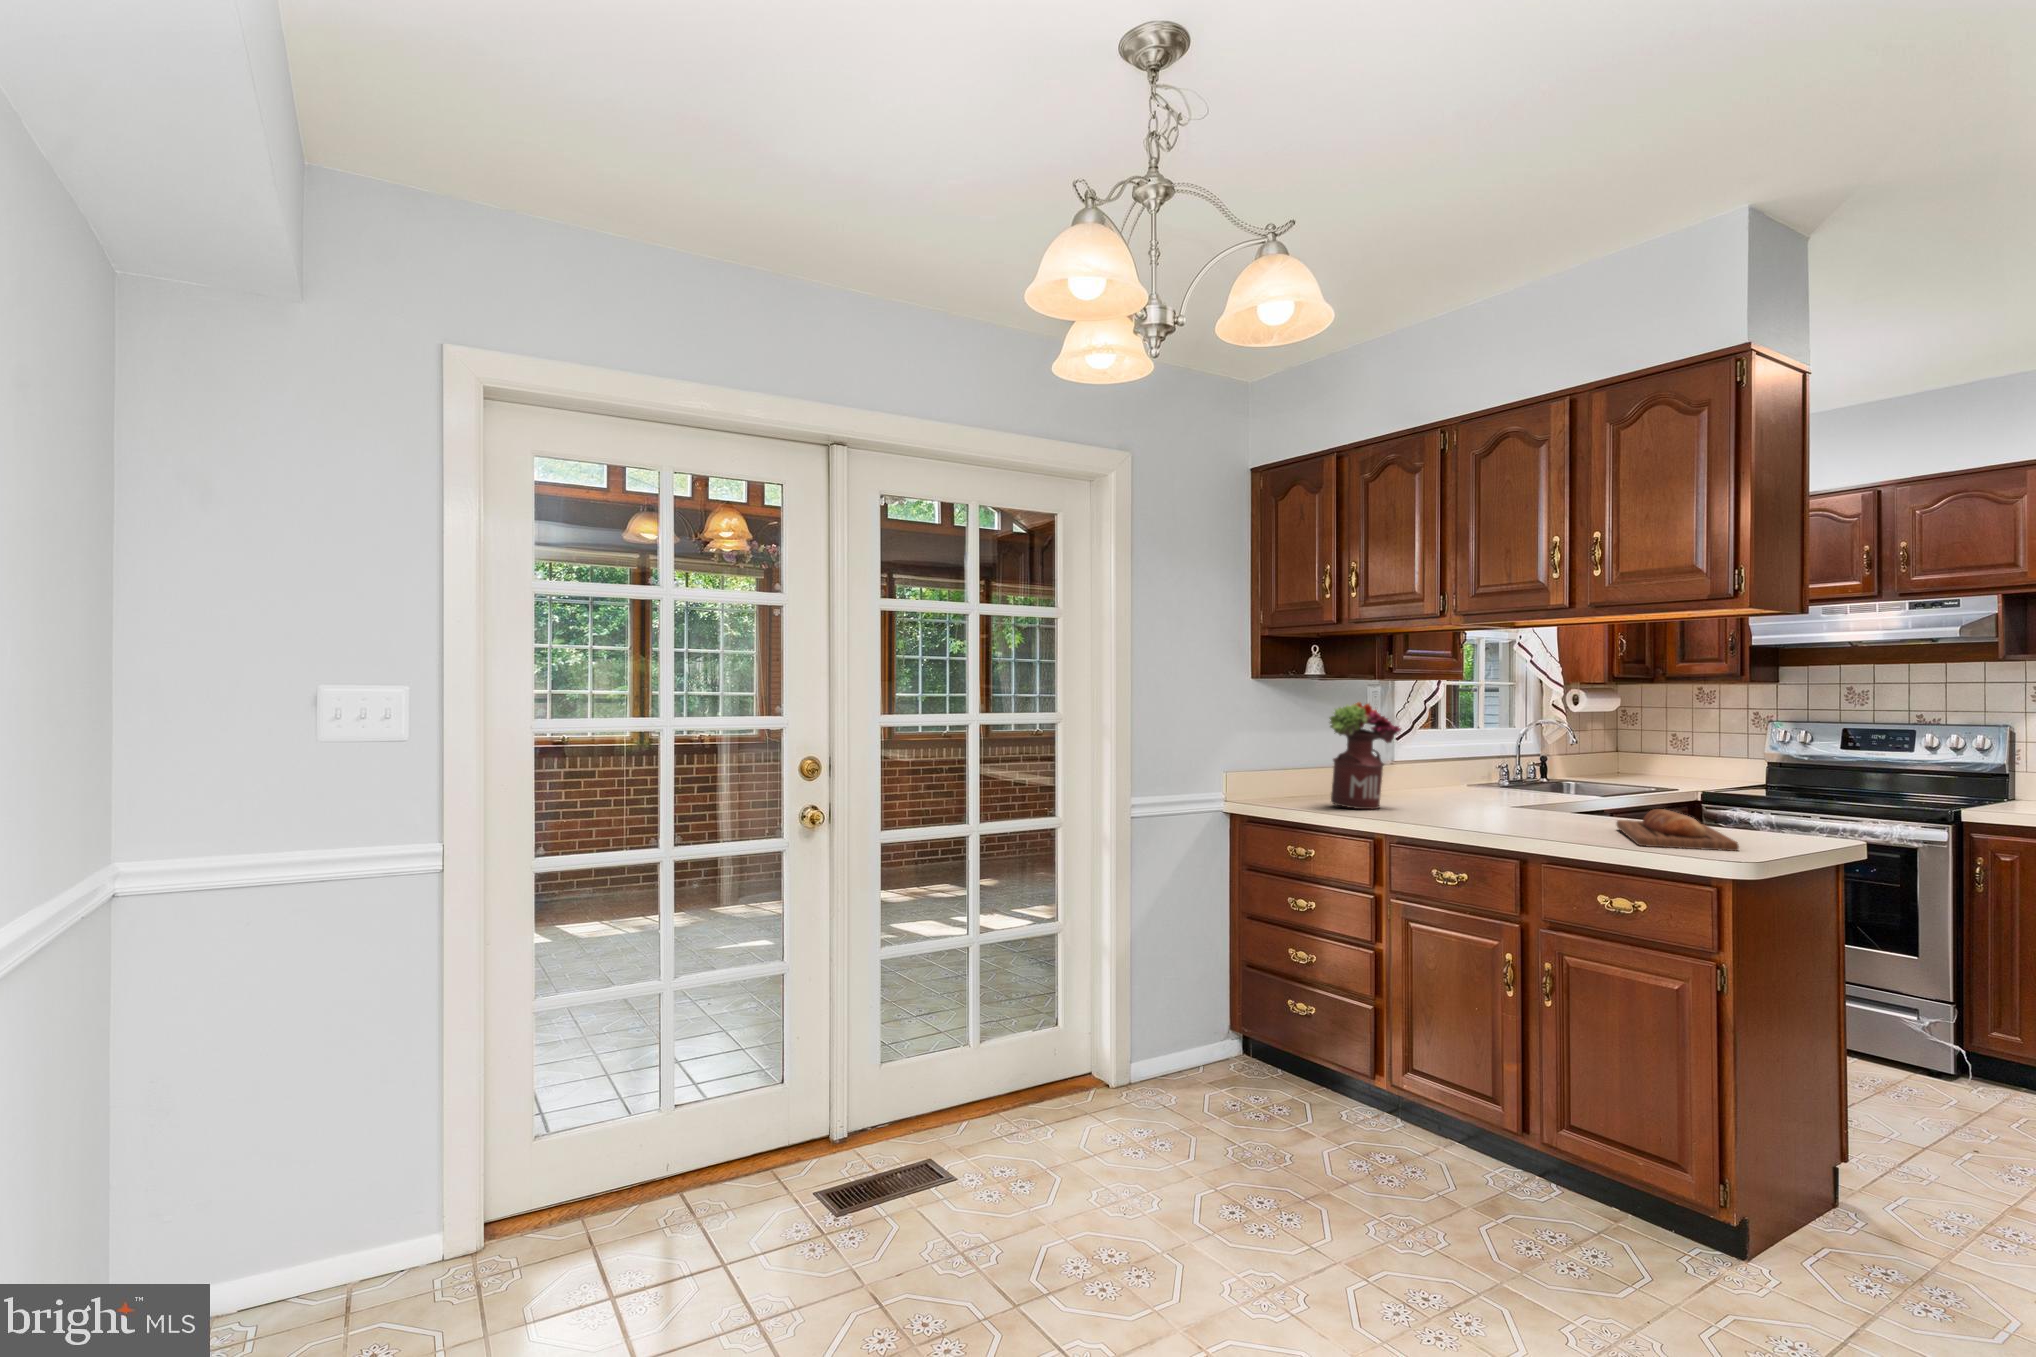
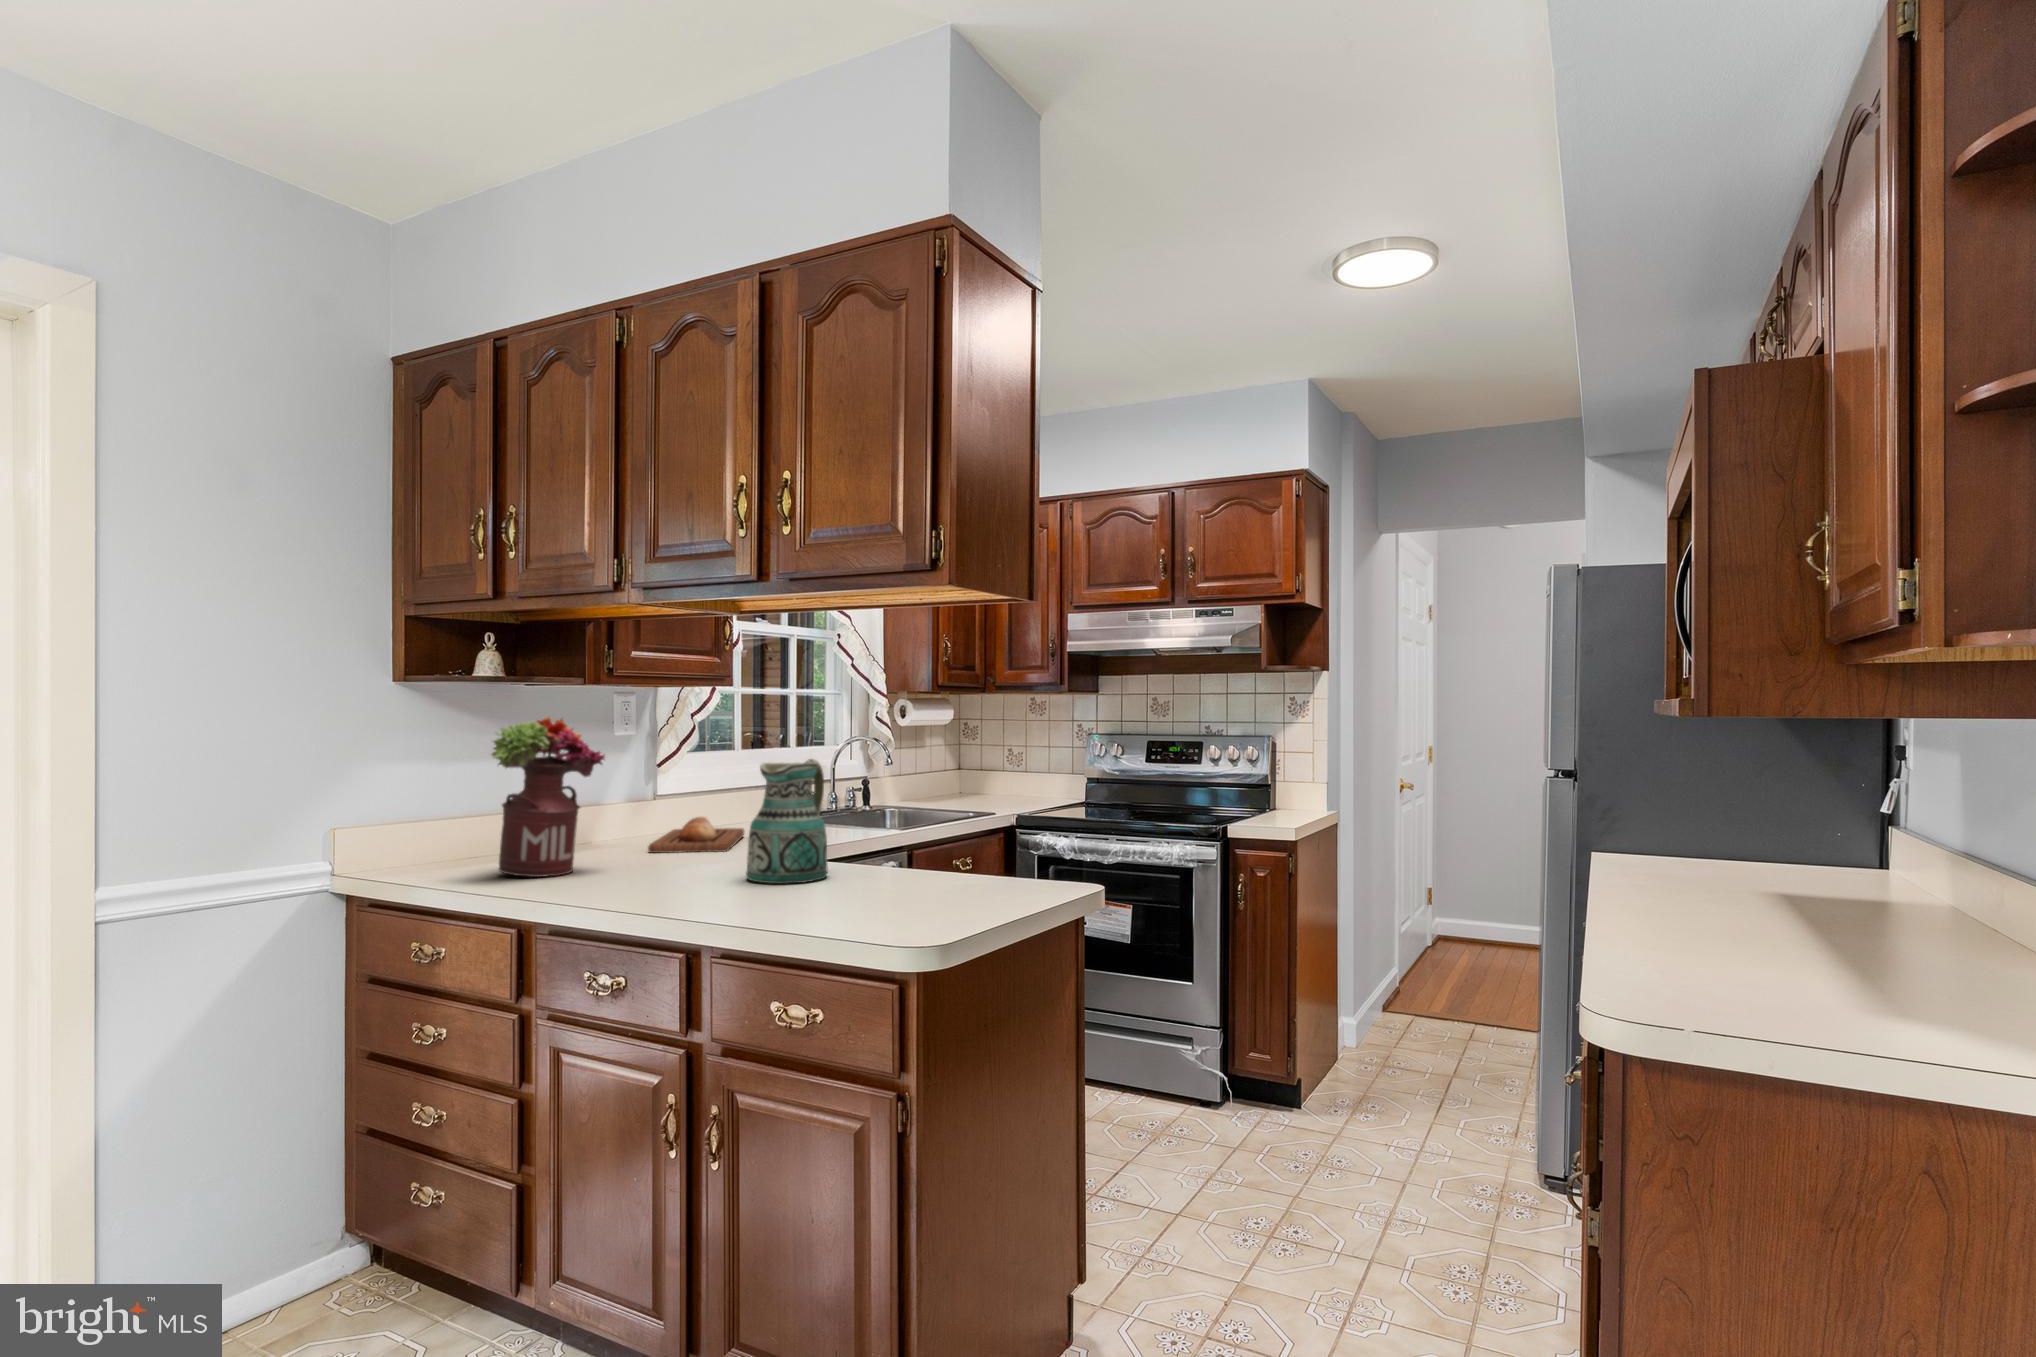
ceramic pitcher: none [1522,734,1588,824] -> present [746,759,827,884]
bread loaf: present [1616,809,1739,851] -> present [648,817,744,853]

